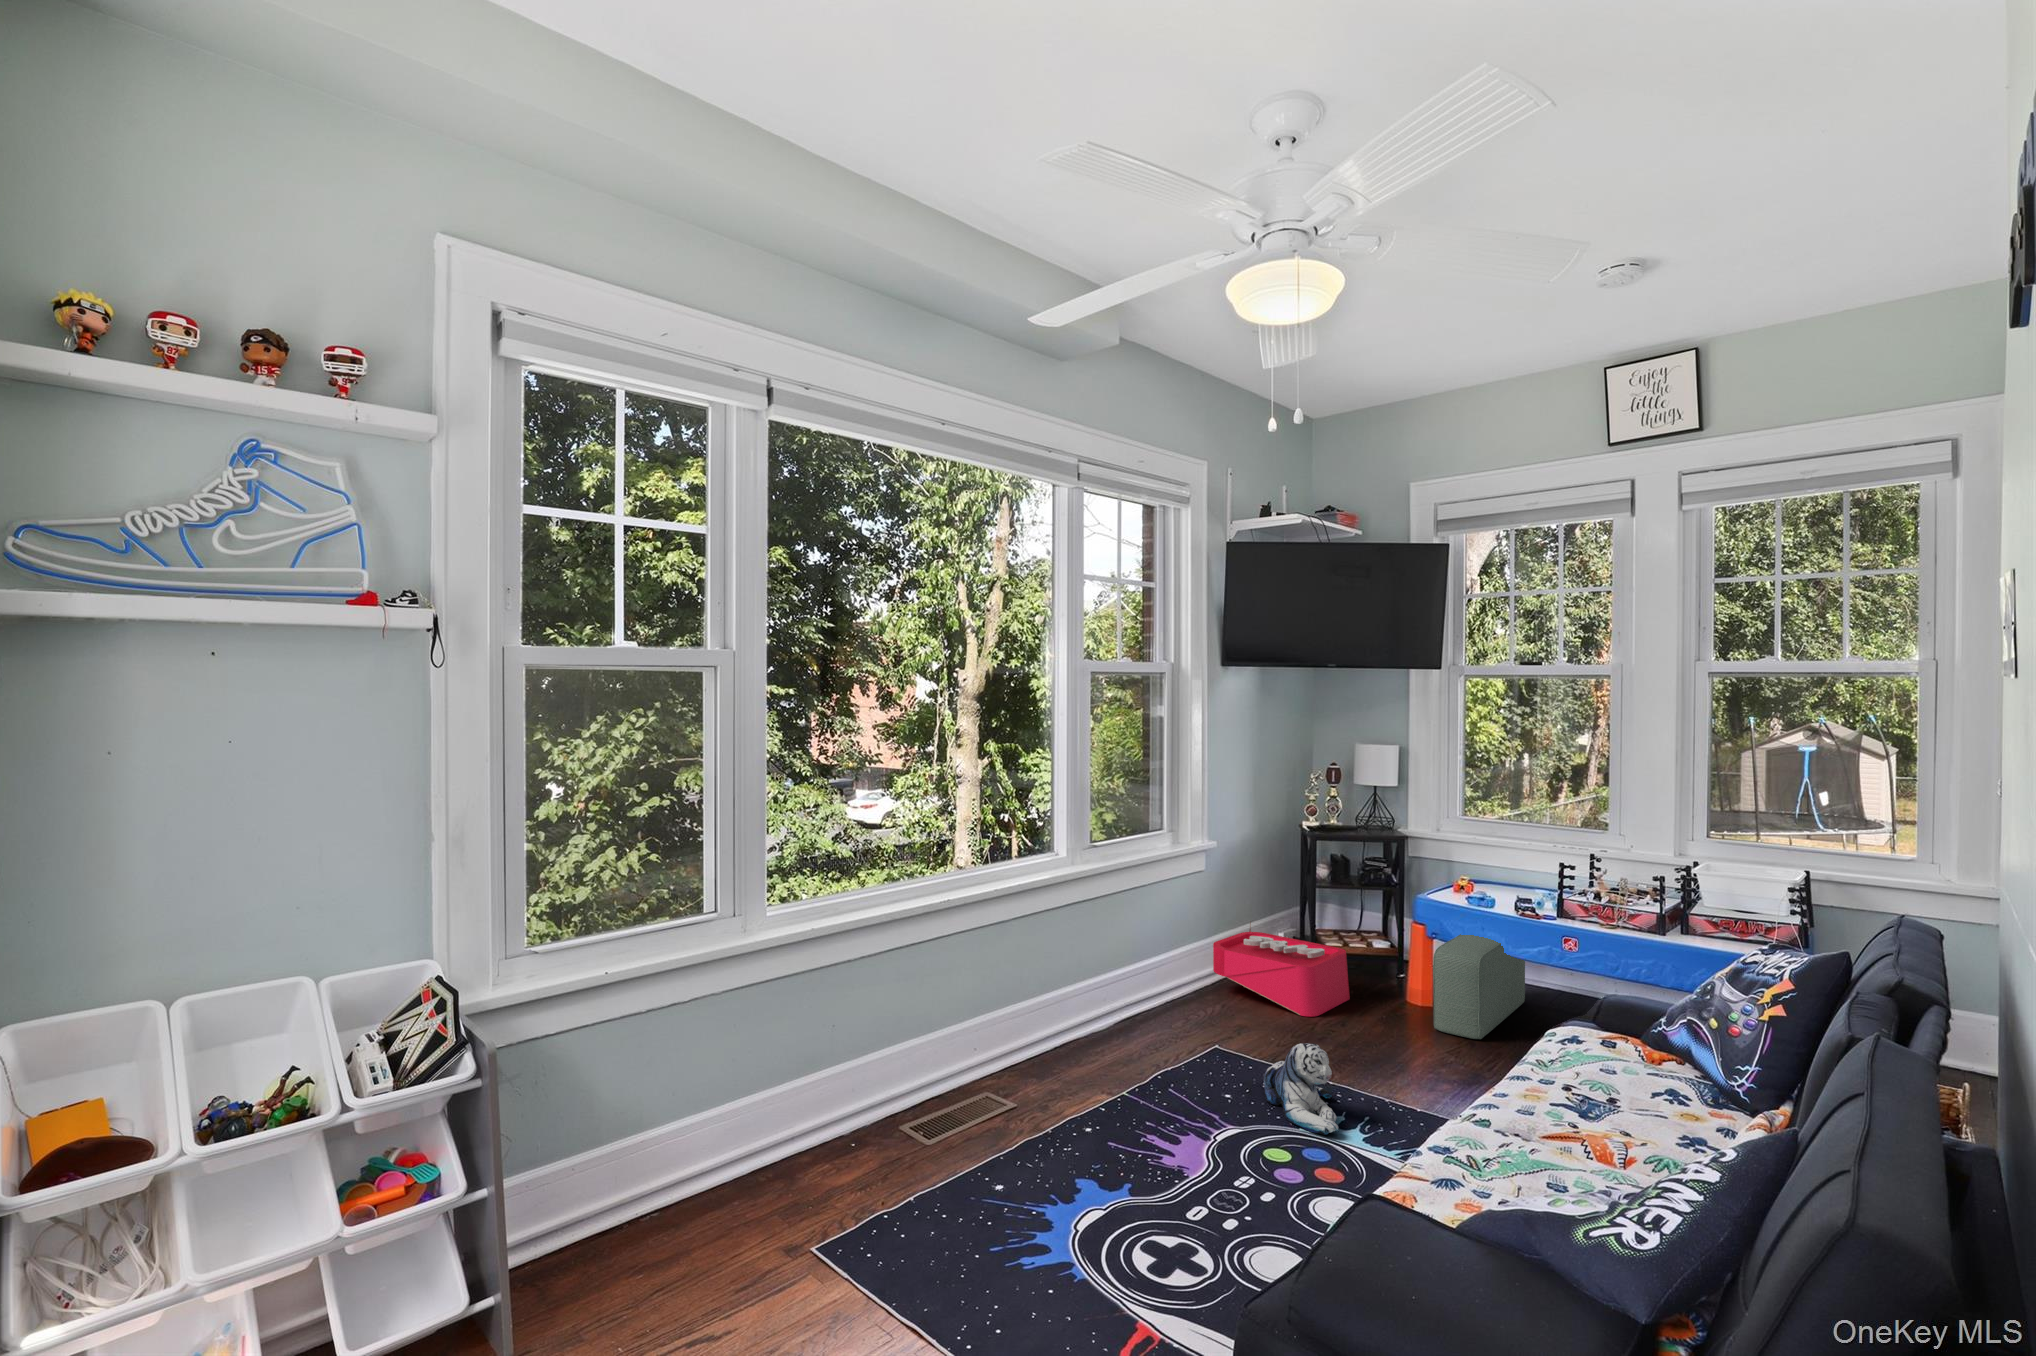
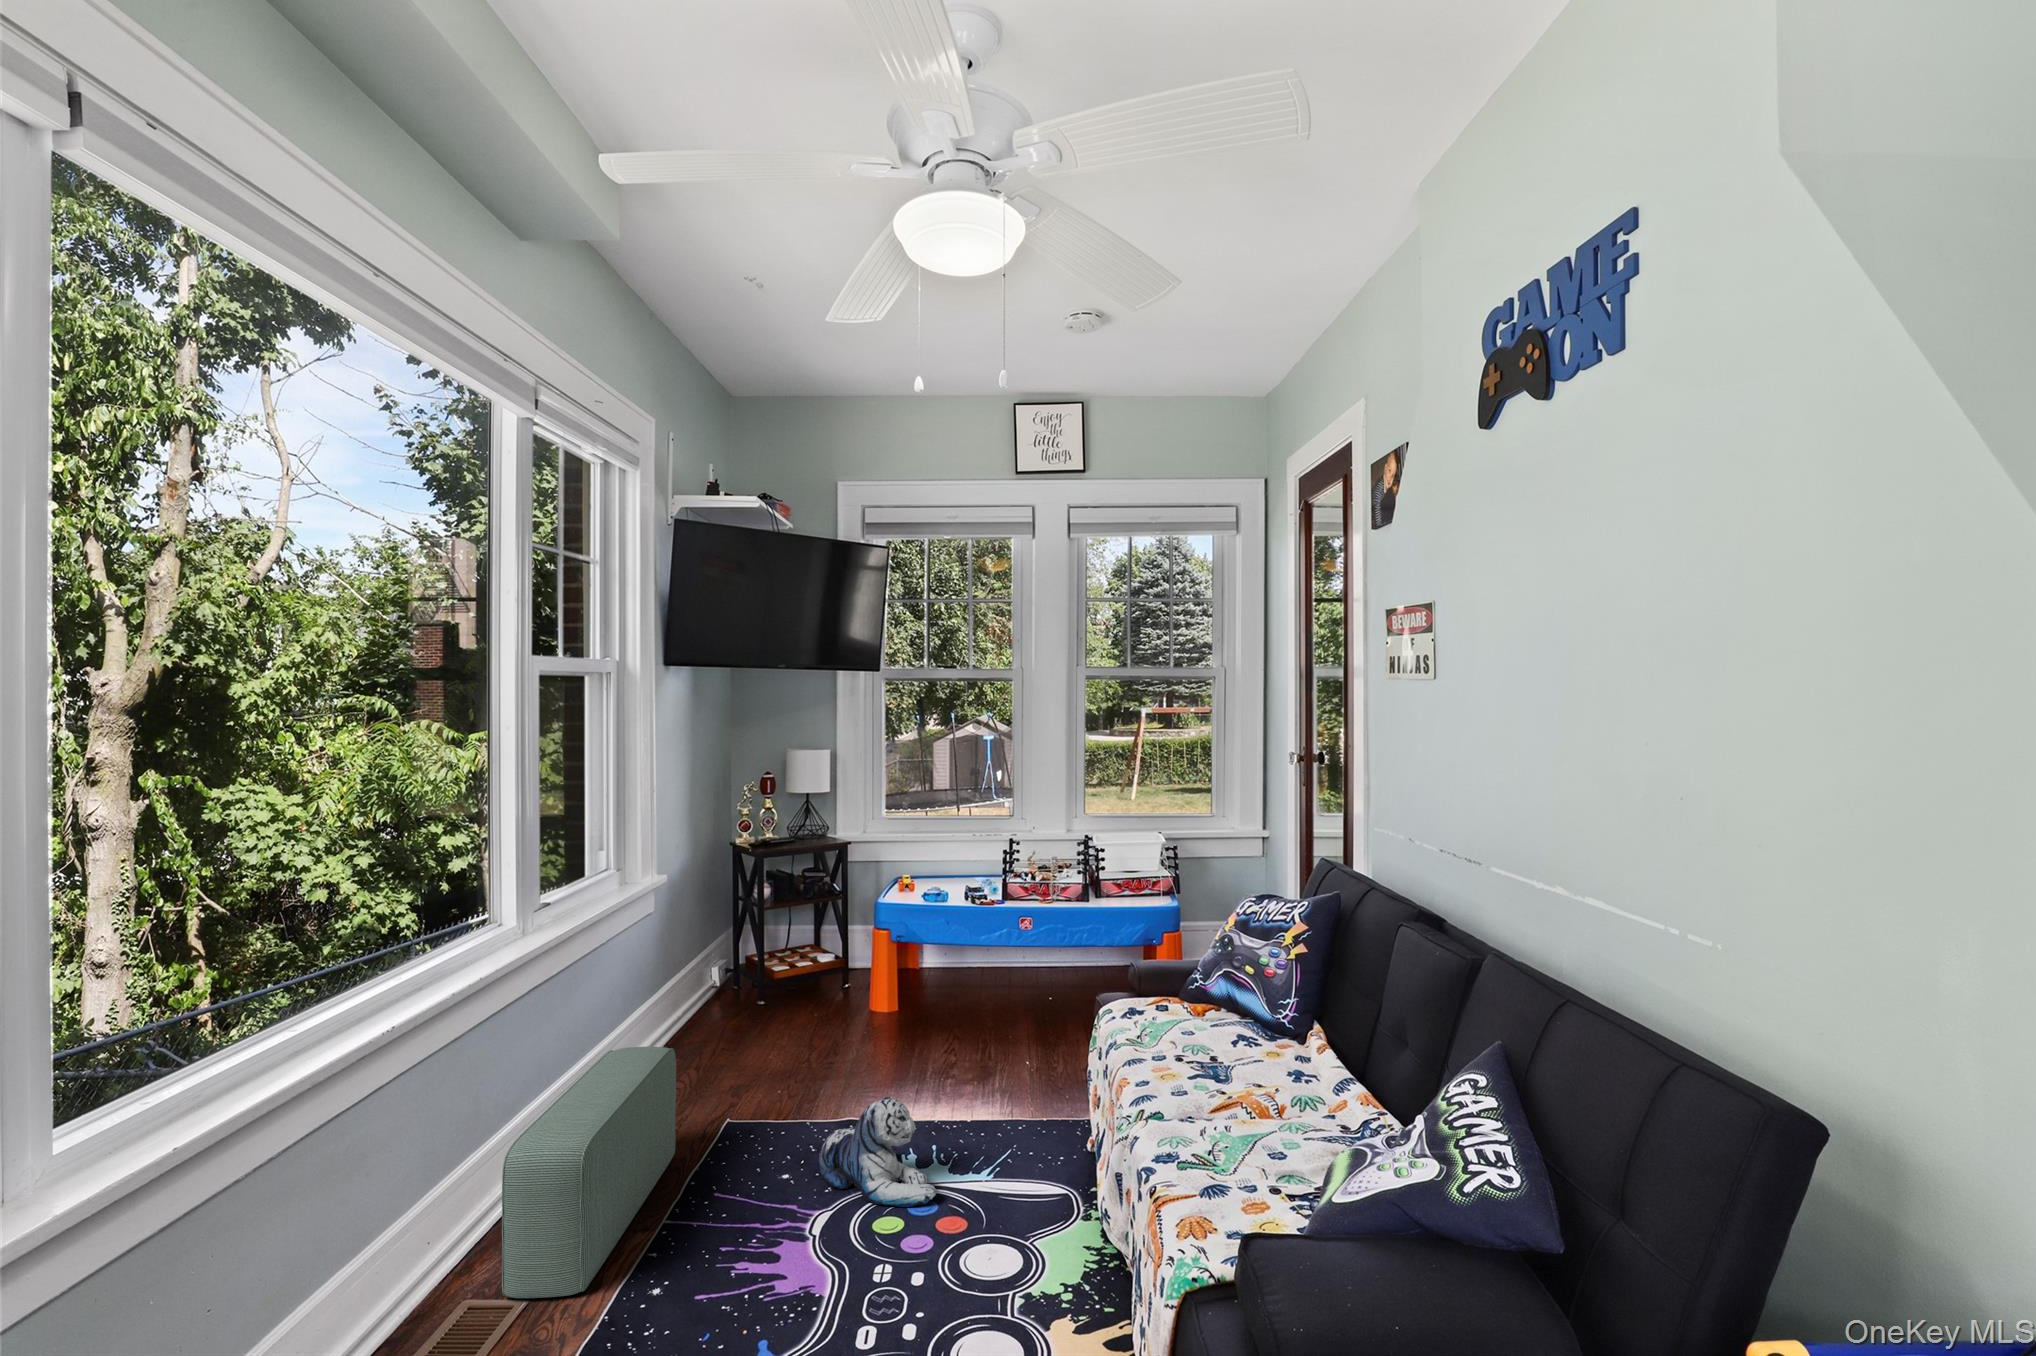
storage bin: present [1213,921,1350,1017] -> none [666,965,821,1063]
pouf: present [1433,934,1525,1039] -> present [502,1047,676,1298]

